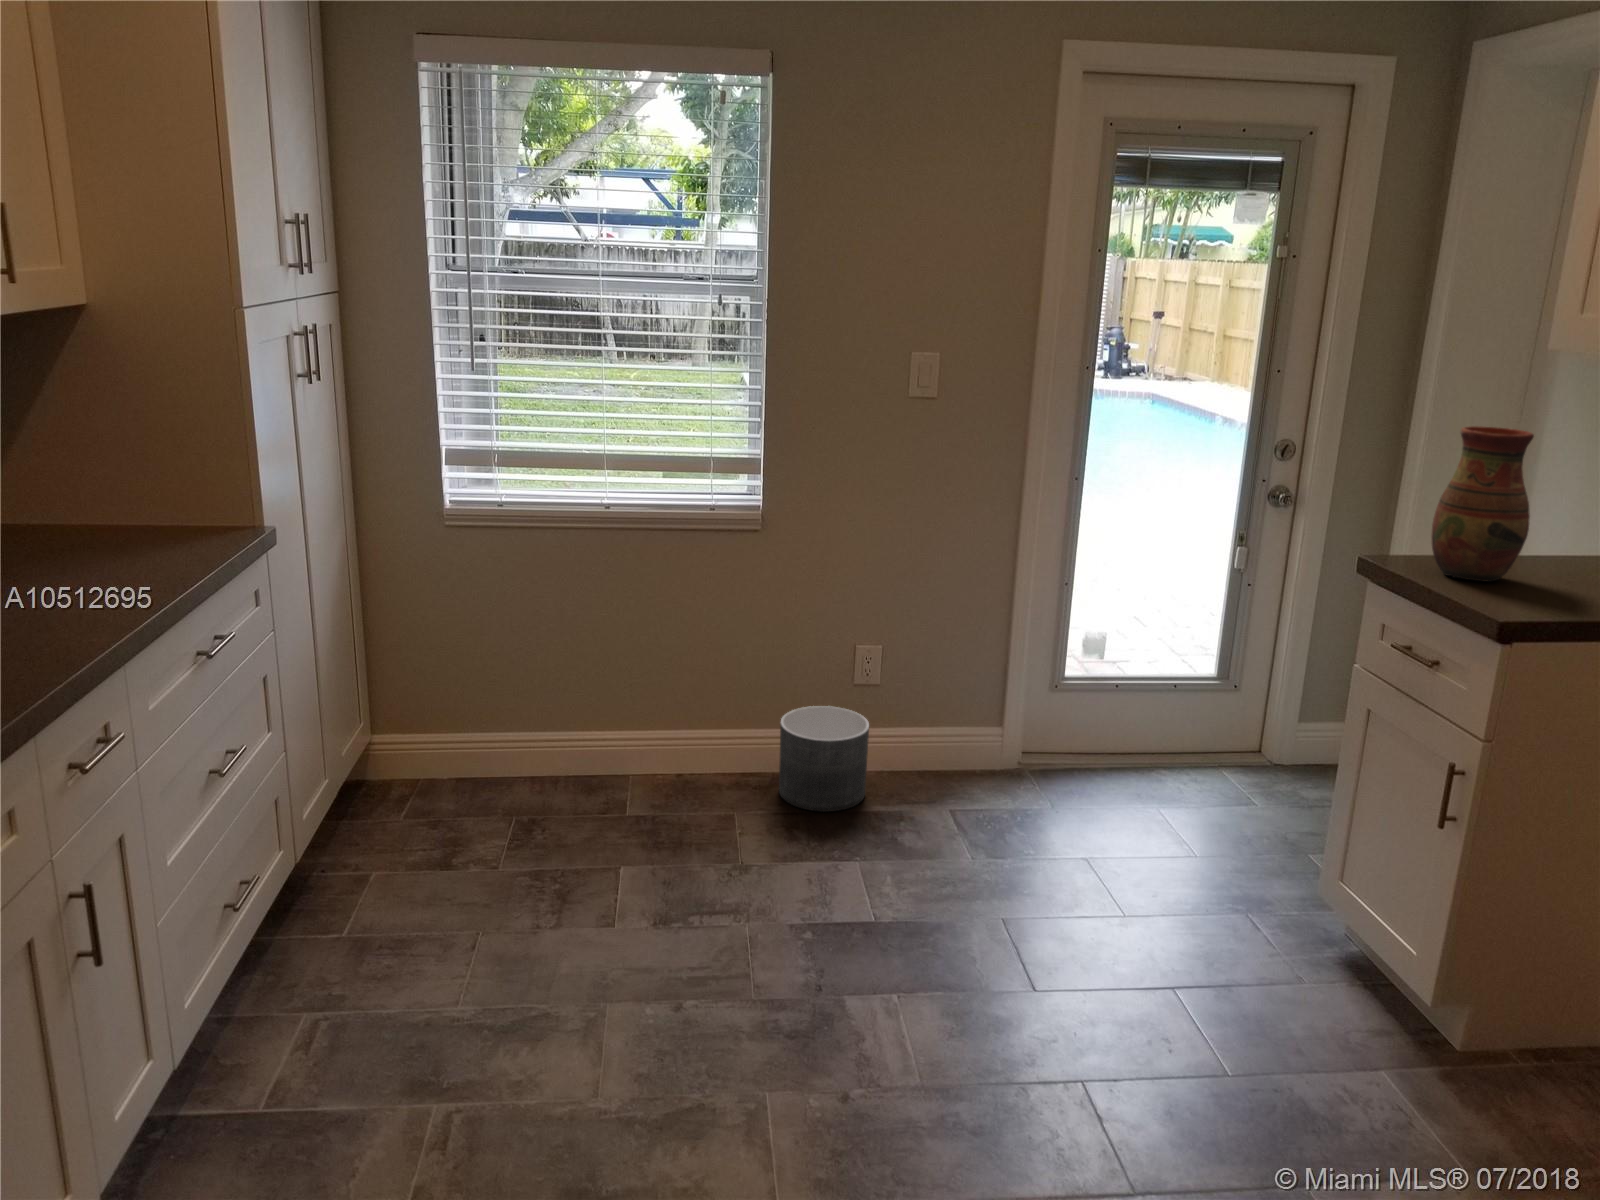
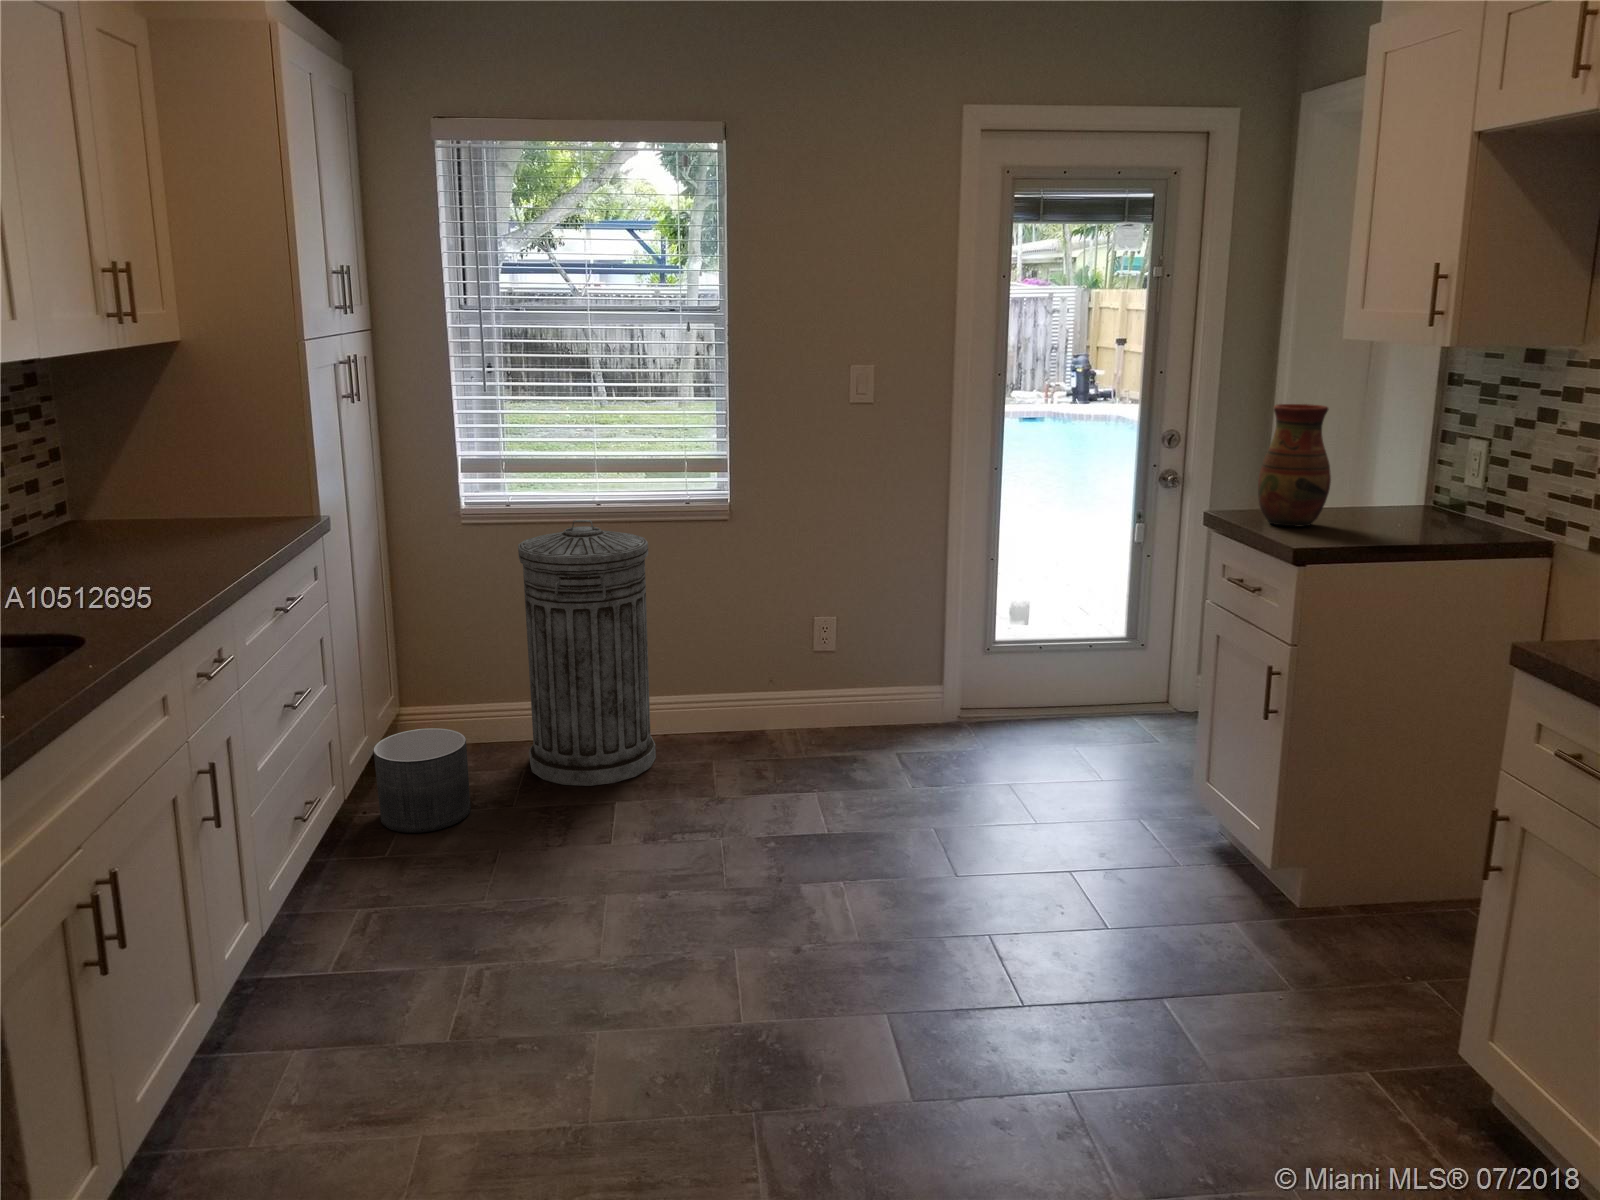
trash can: none [510,529,667,845] -> present [518,520,656,786]
planter: present [779,706,869,812] -> present [374,728,471,833]

